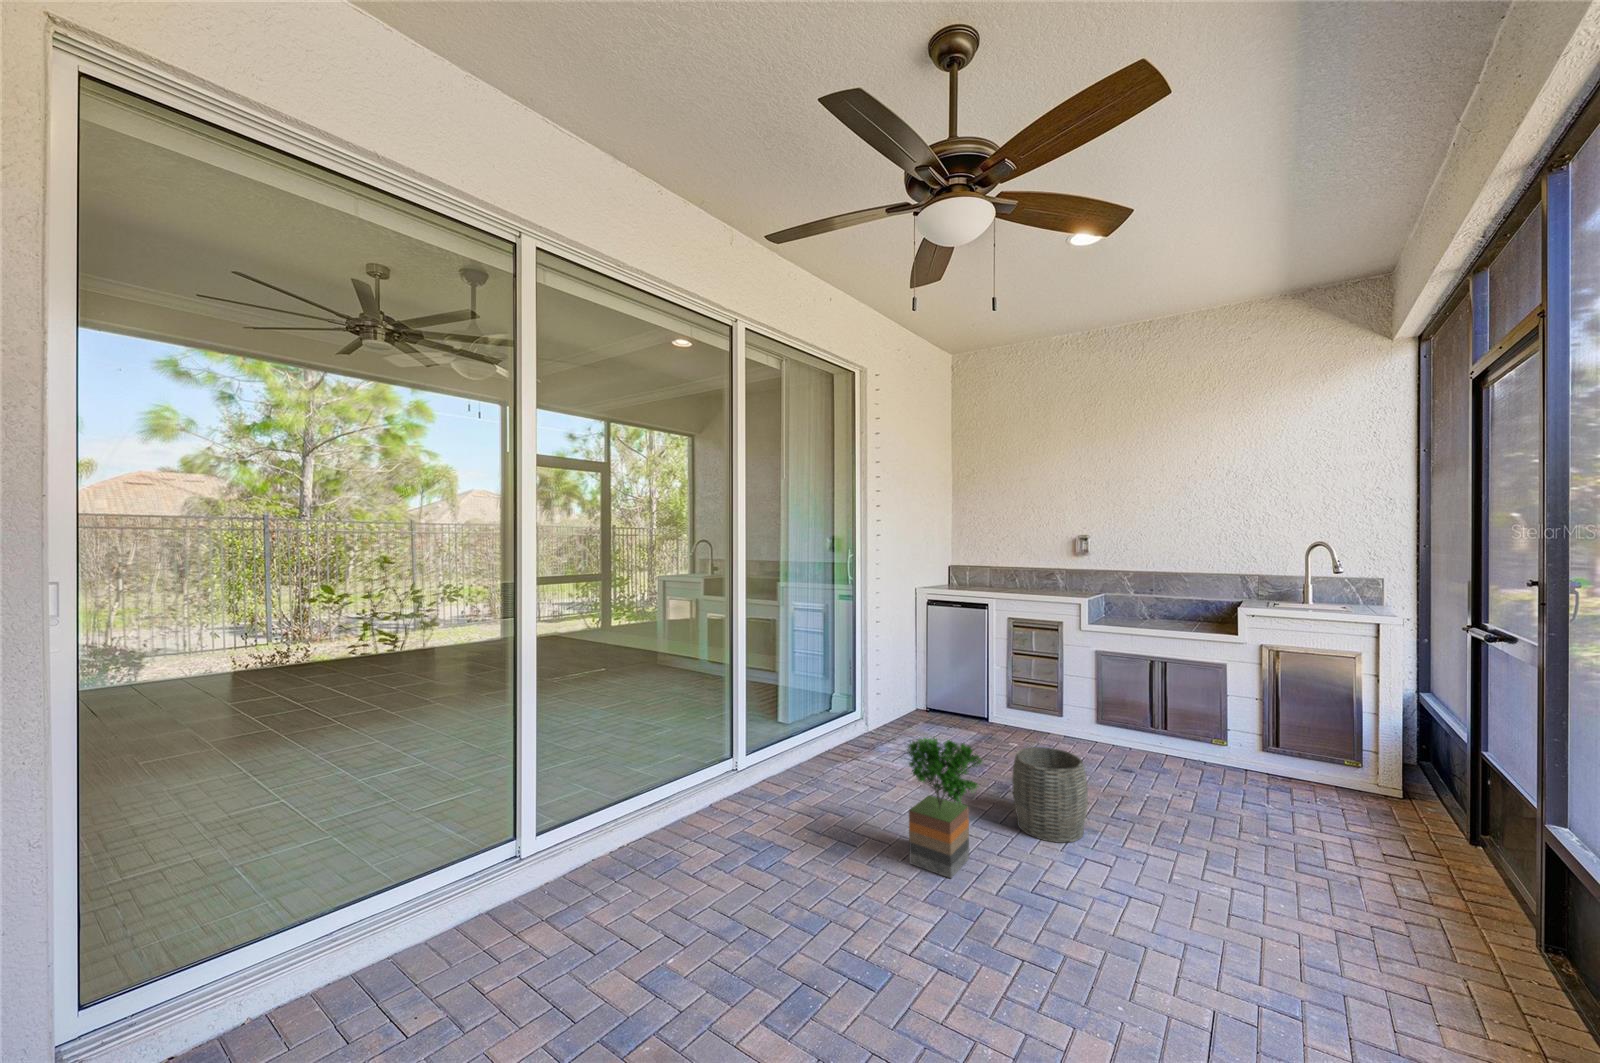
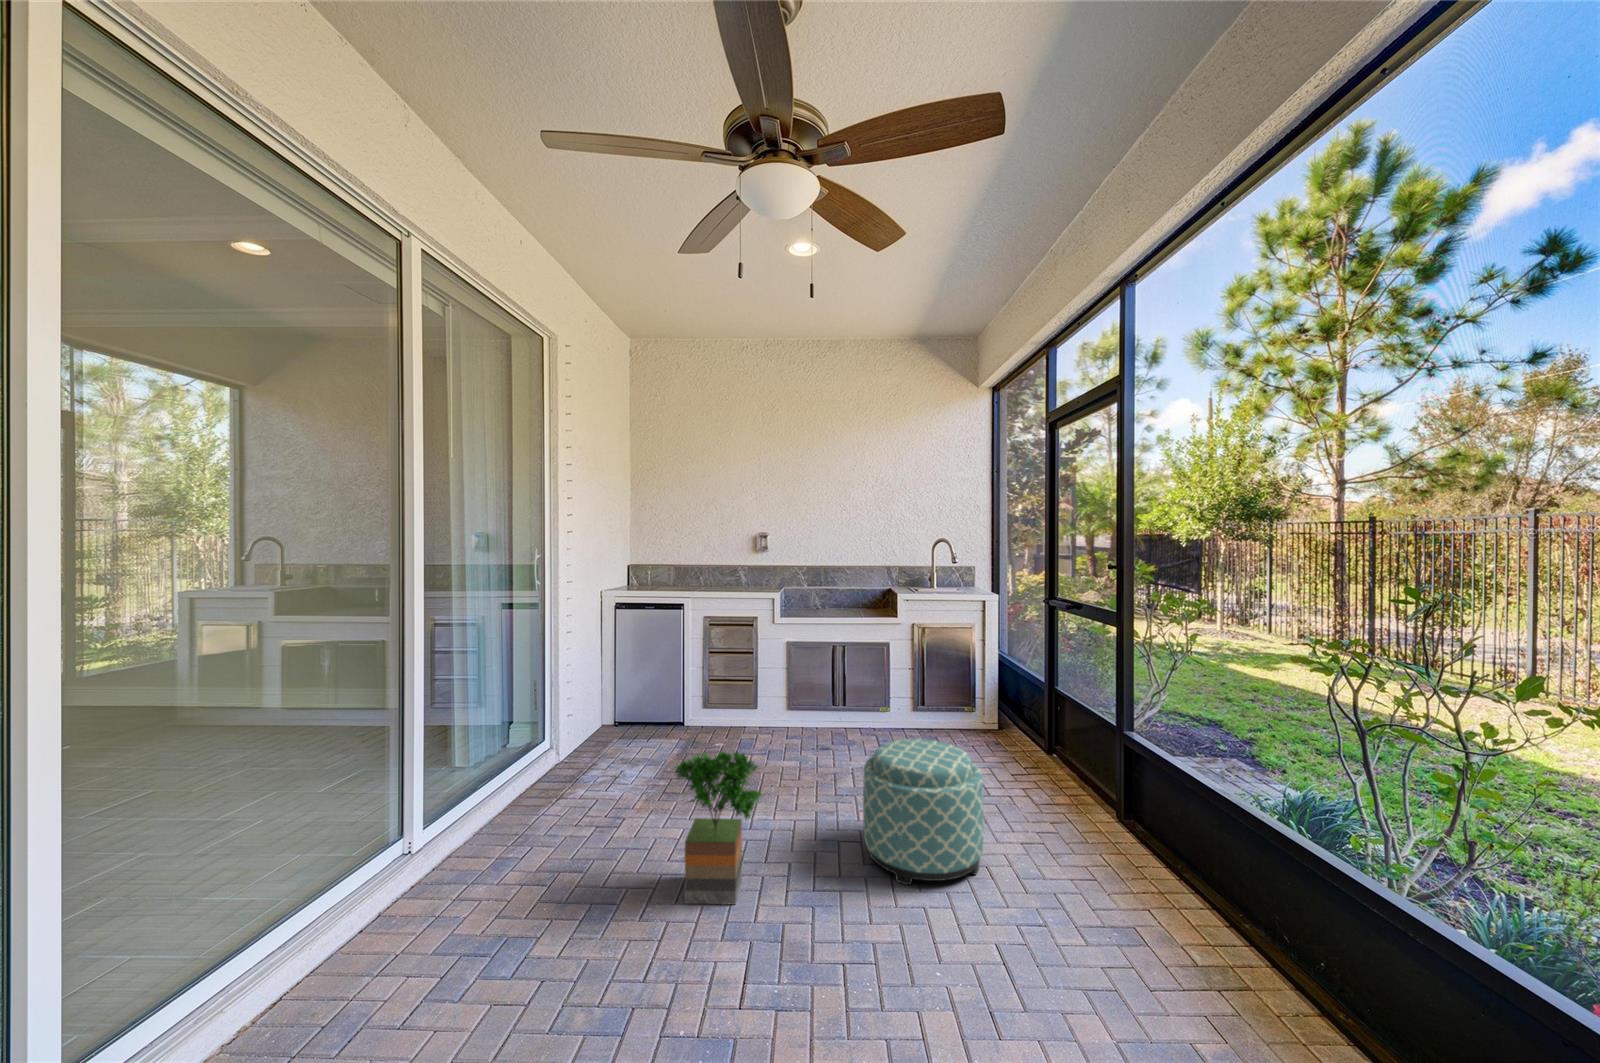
woven basket: present [1012,747,1088,843] -> none [760,740,829,834]
ottoman: none [1102,769,1259,944] -> present [863,739,984,886]

